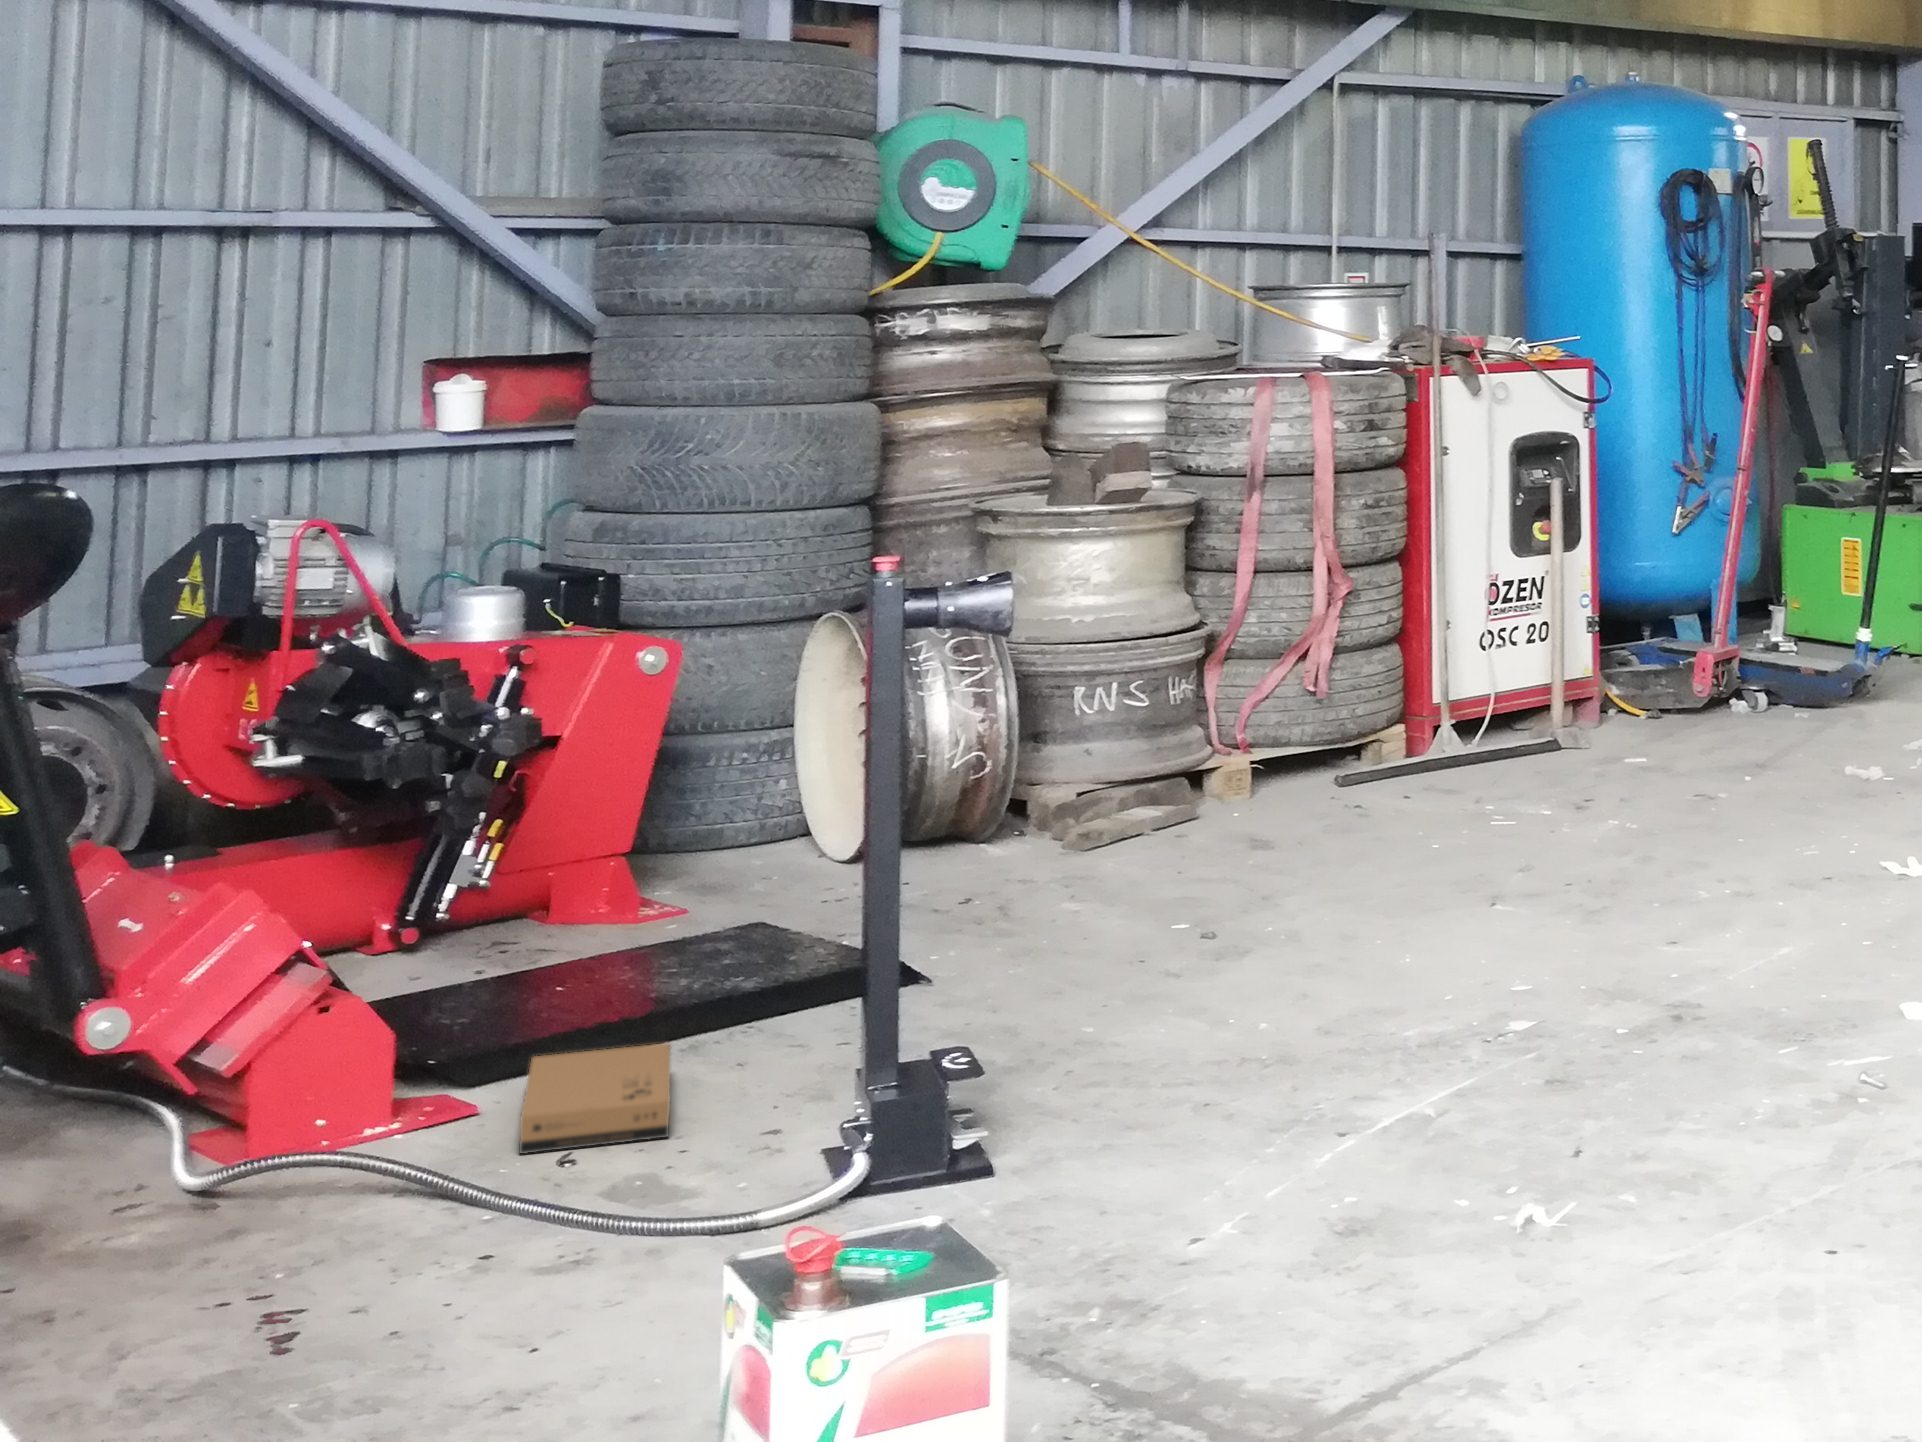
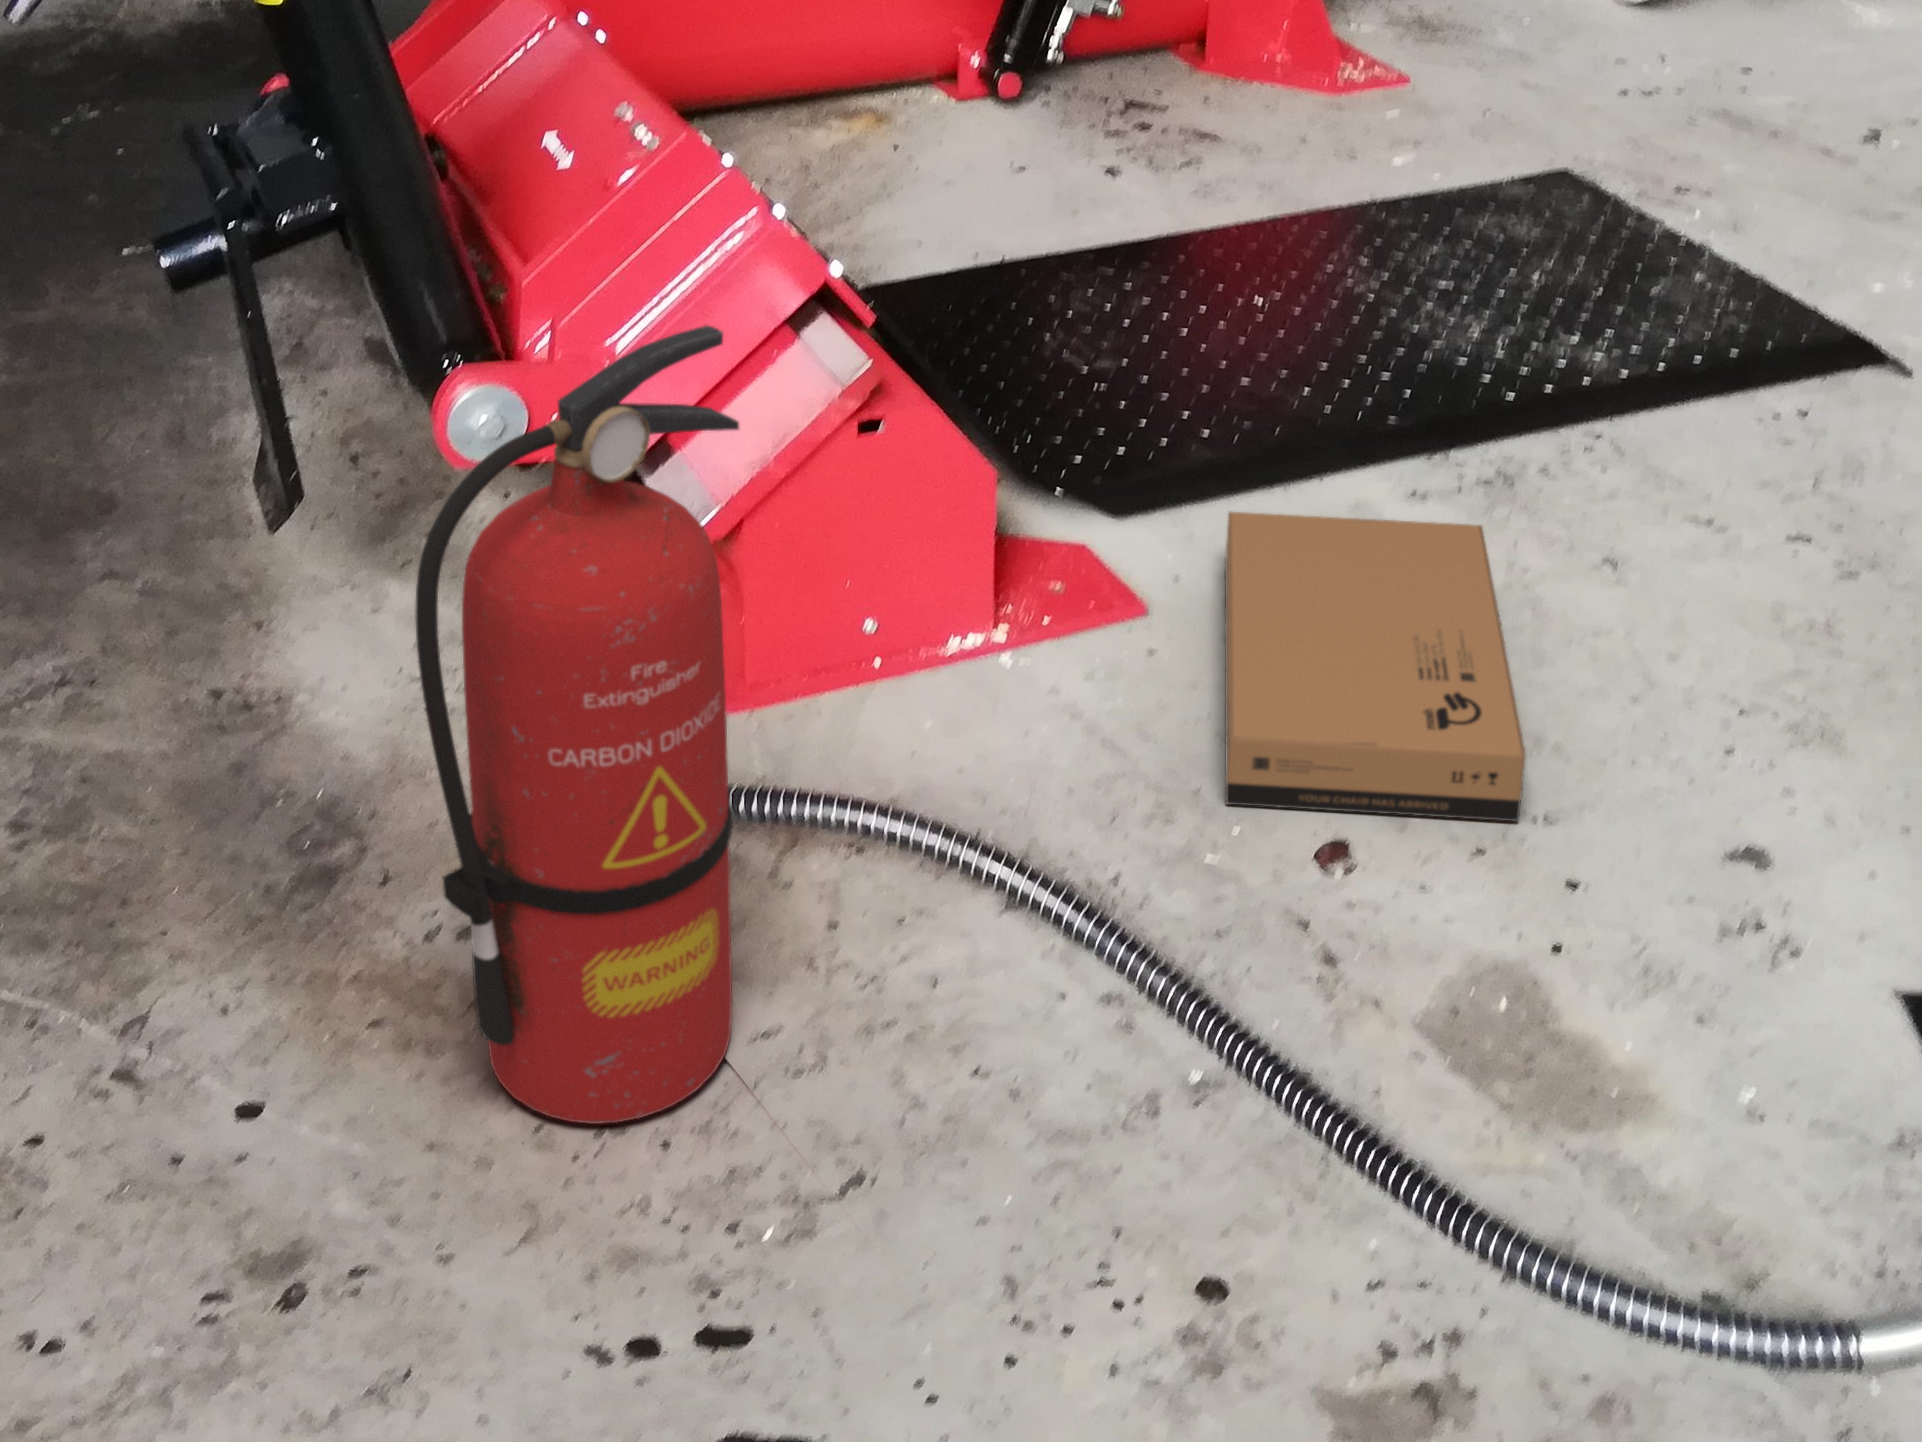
fire extinguisher: none [124,897,280,1278] -> present [416,325,739,1124]

